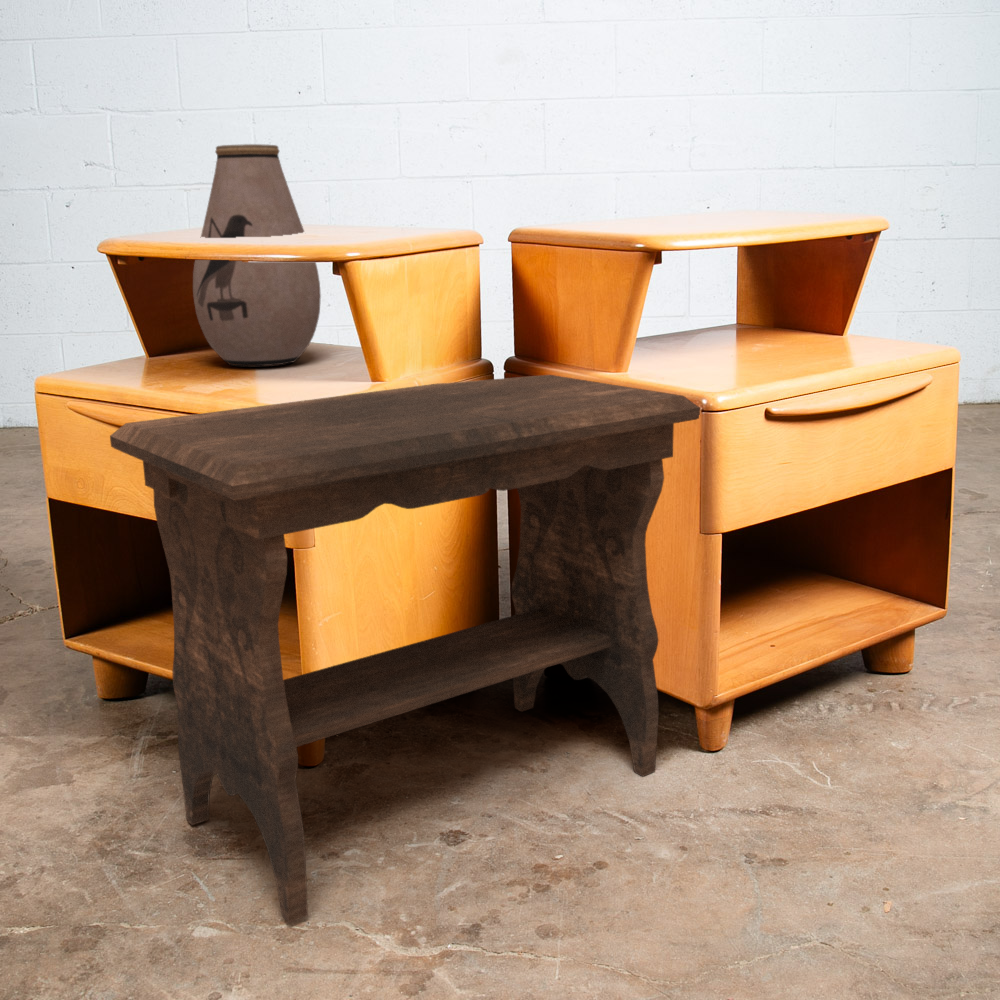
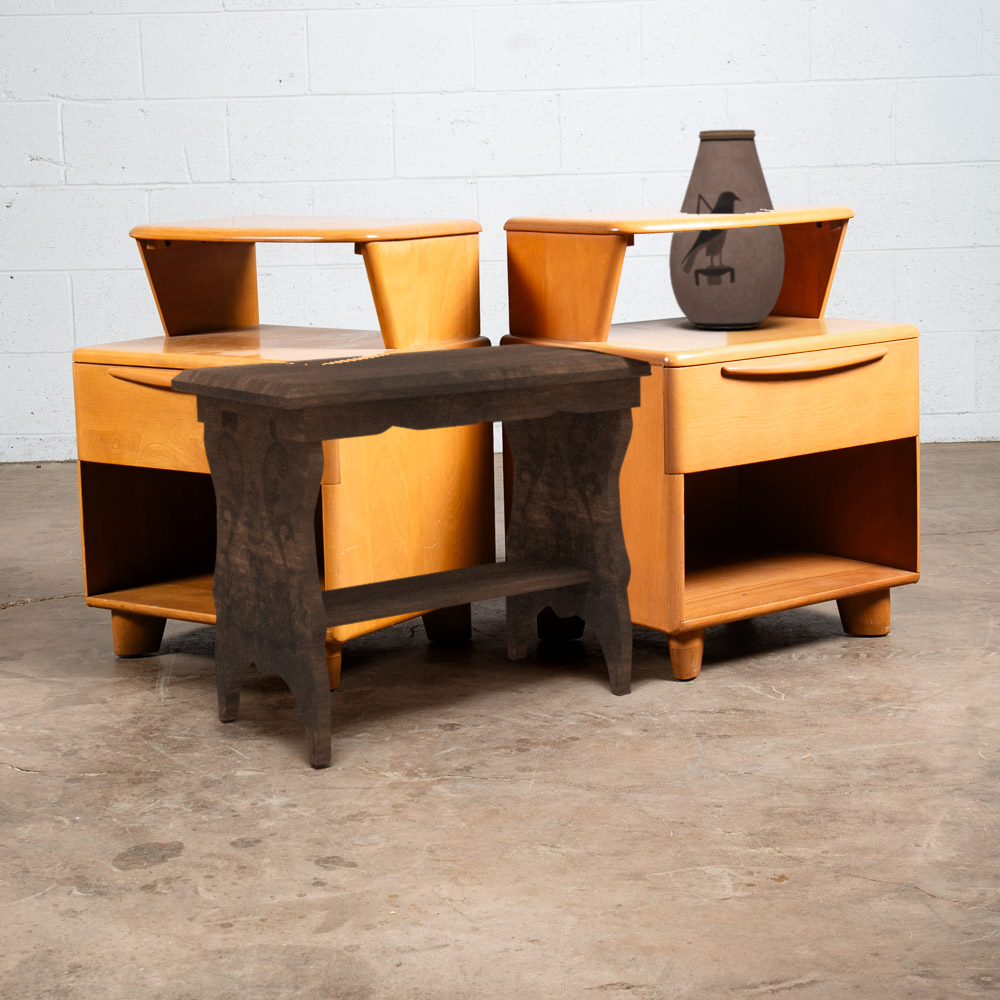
vase: present [193,144,321,366] -> present [669,130,785,328]

